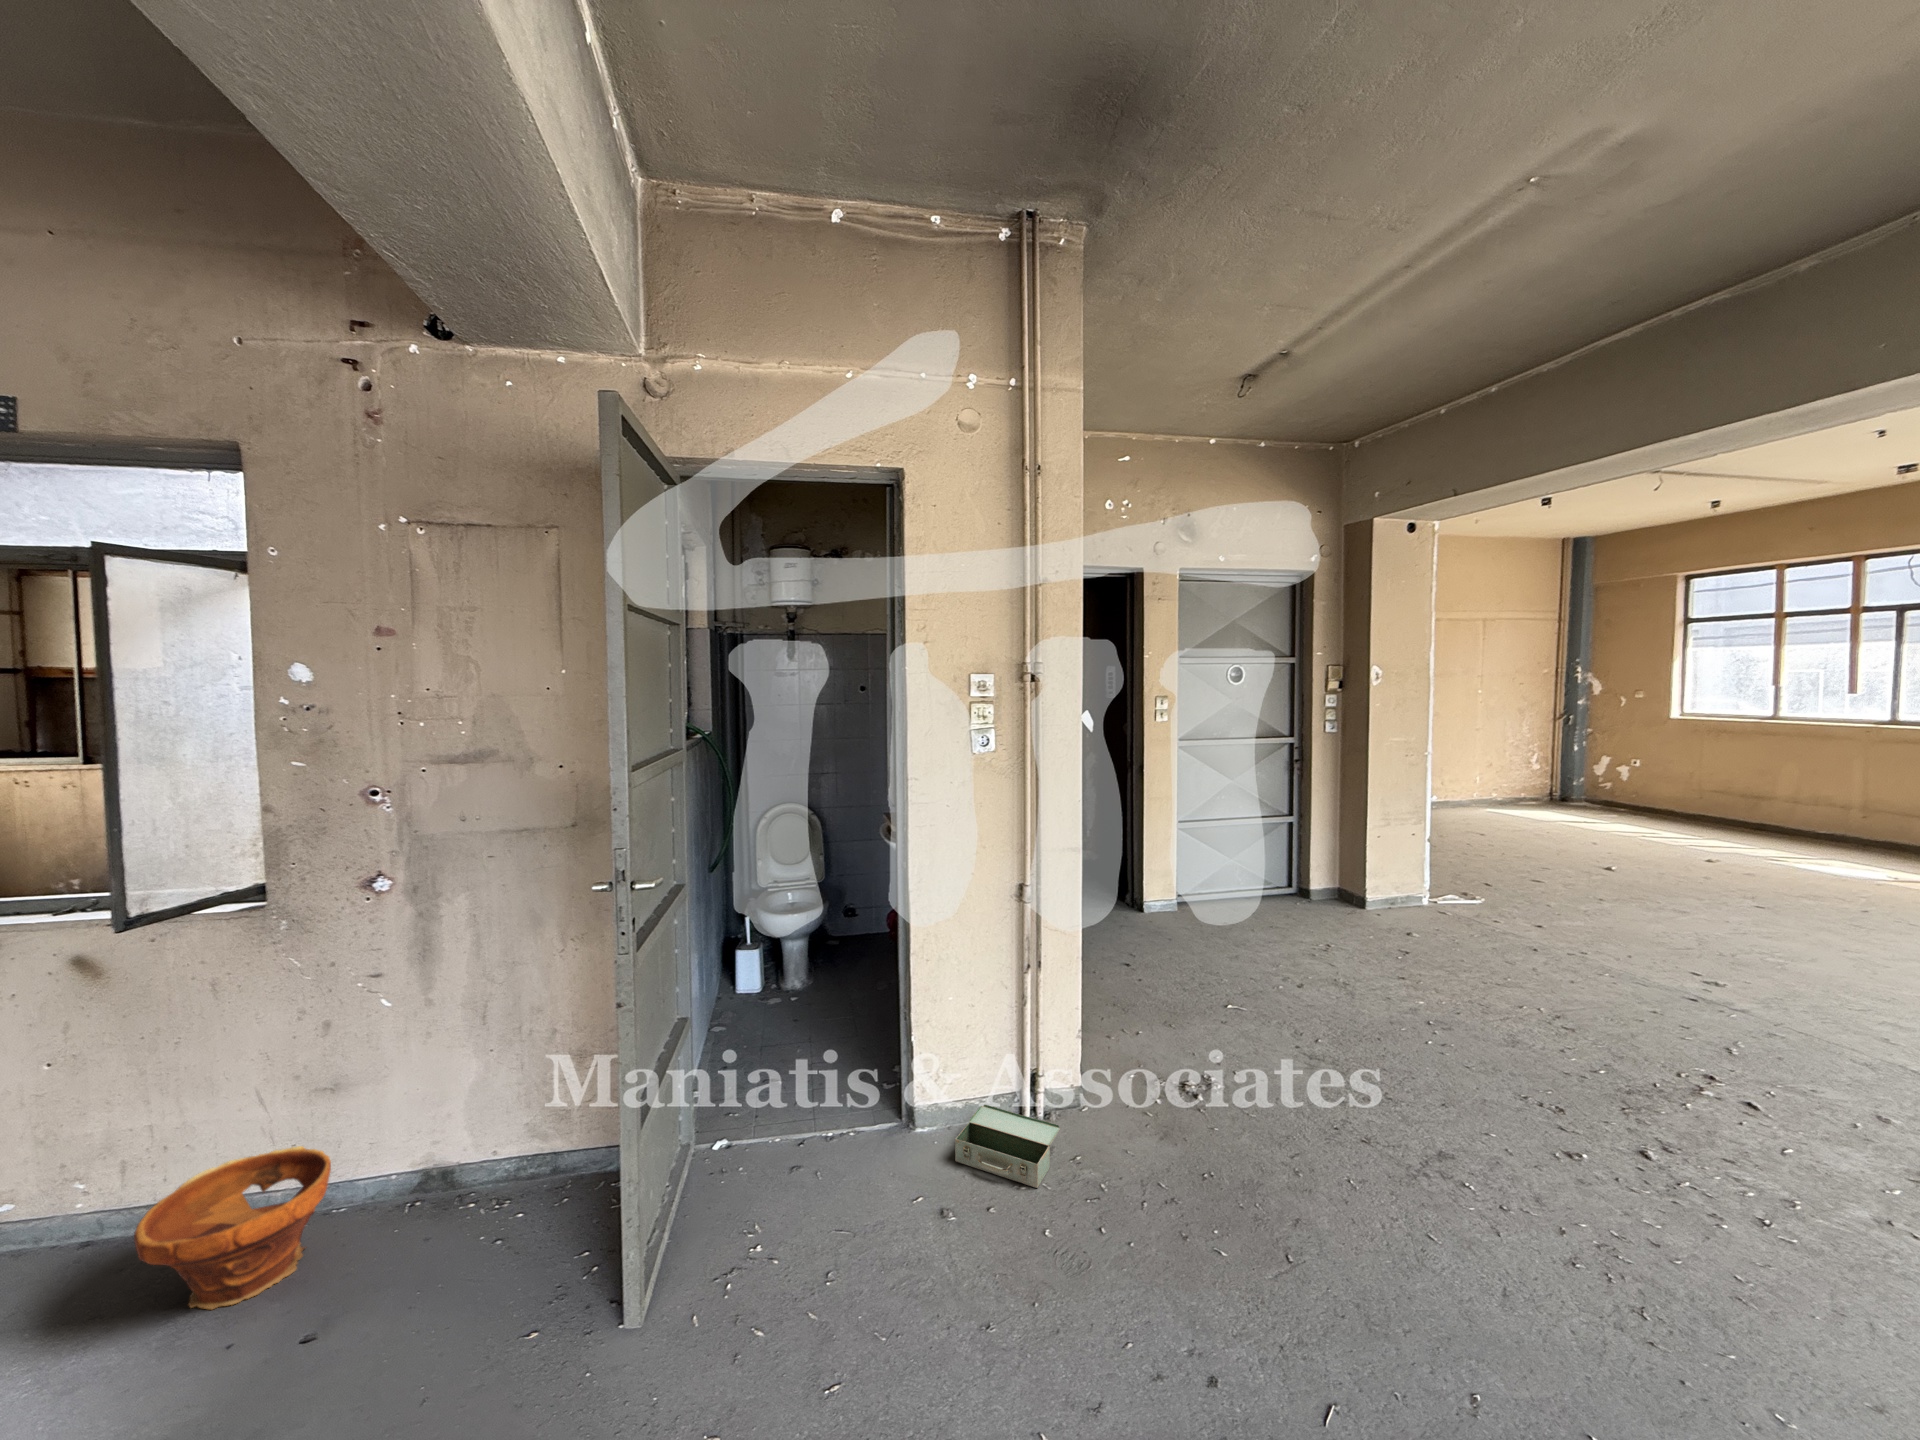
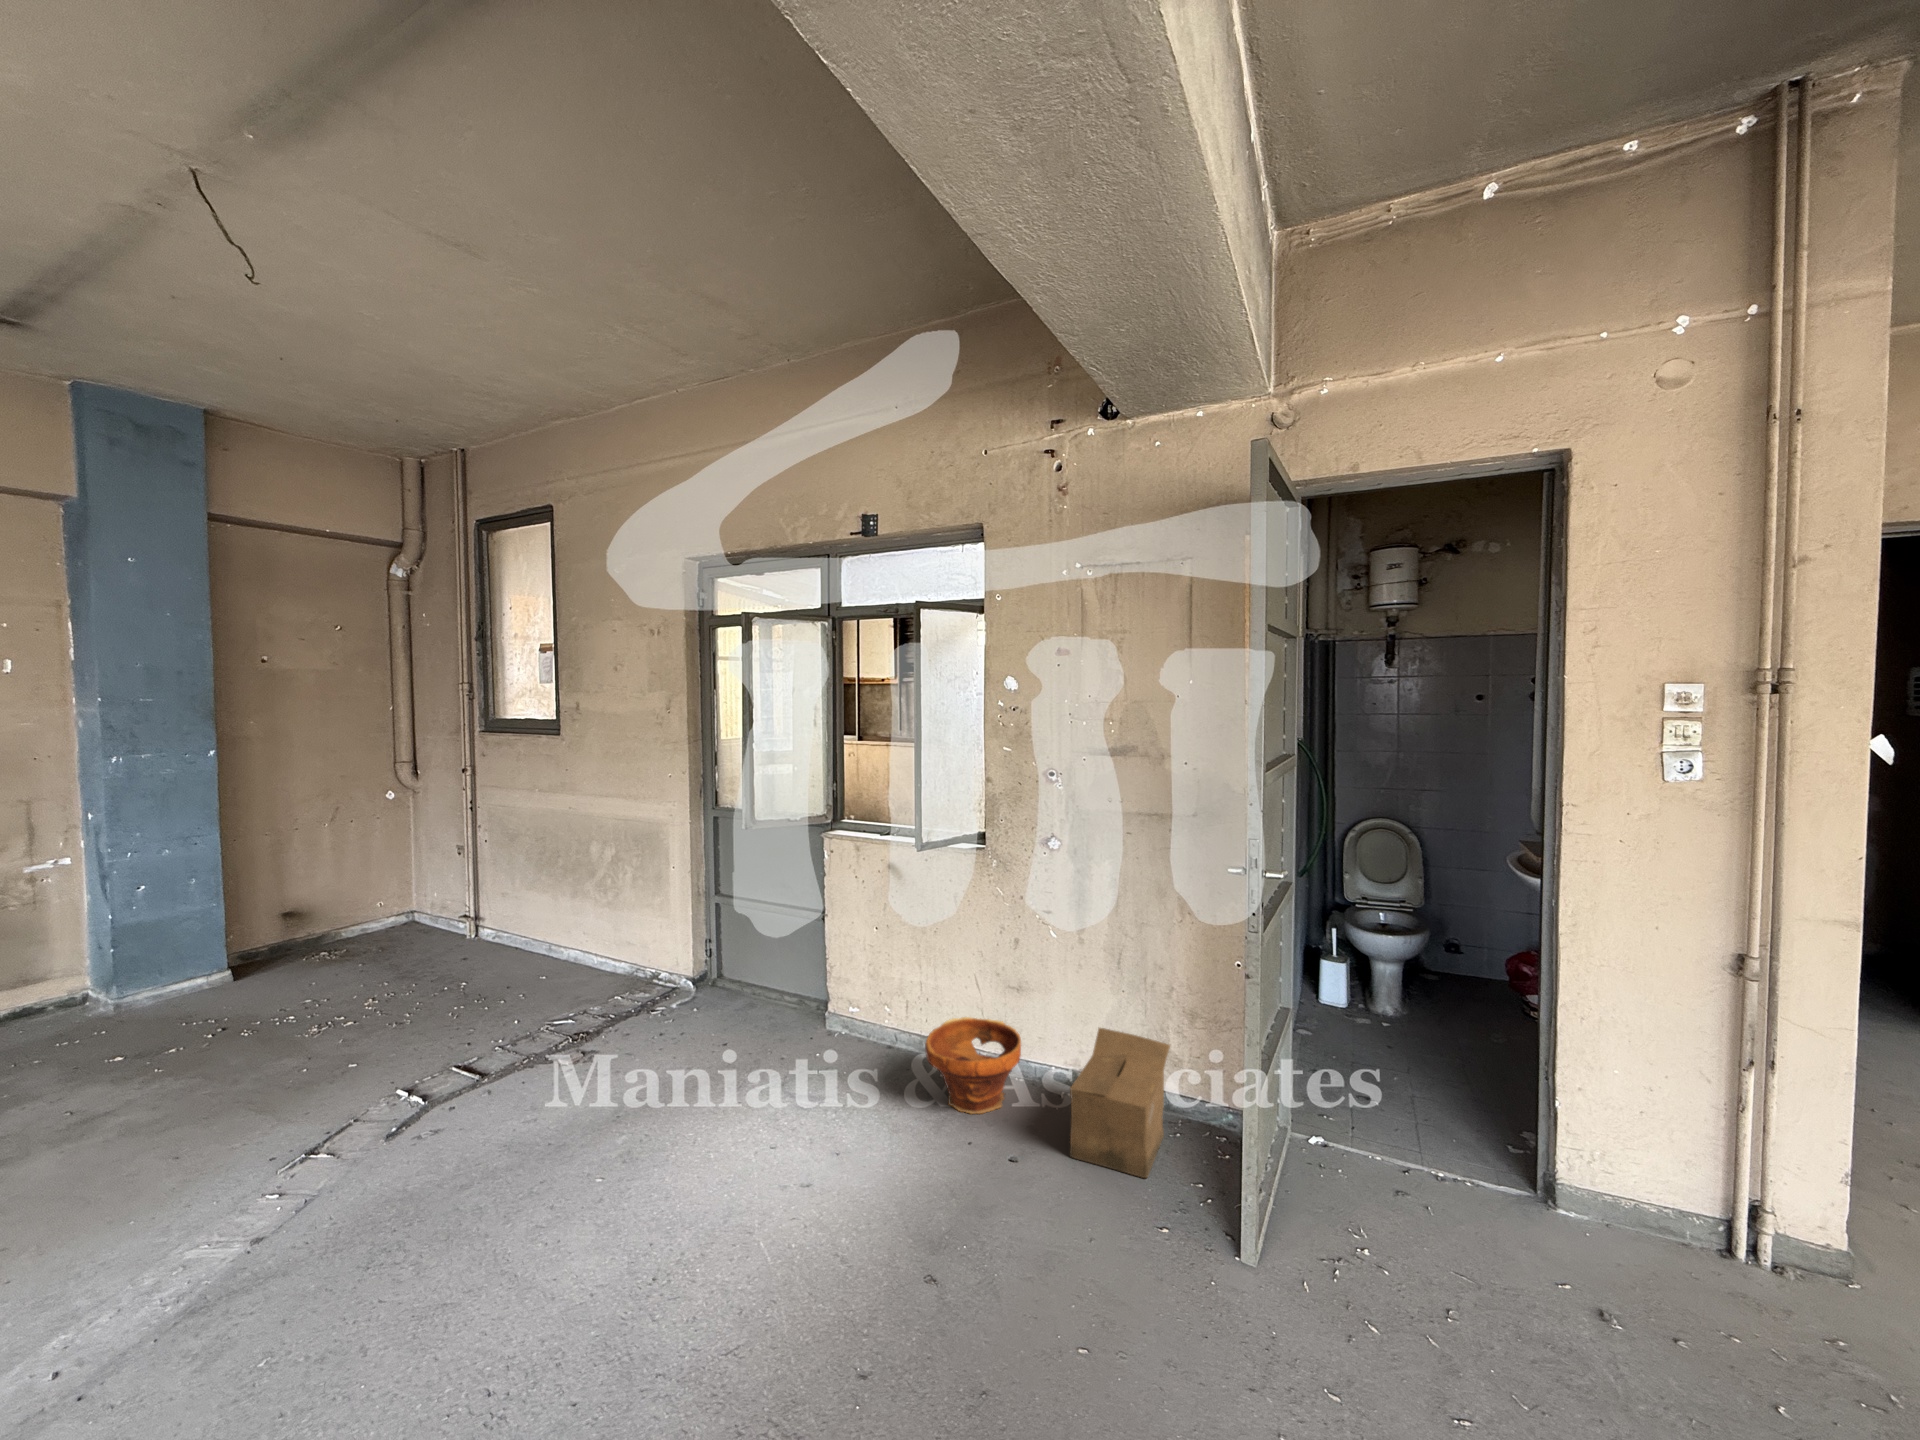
cardboard box: none [399,1100,554,1299] -> present [1070,1028,1170,1178]
toolbox: present [955,1105,1061,1188] -> none [1620,1218,1810,1354]

